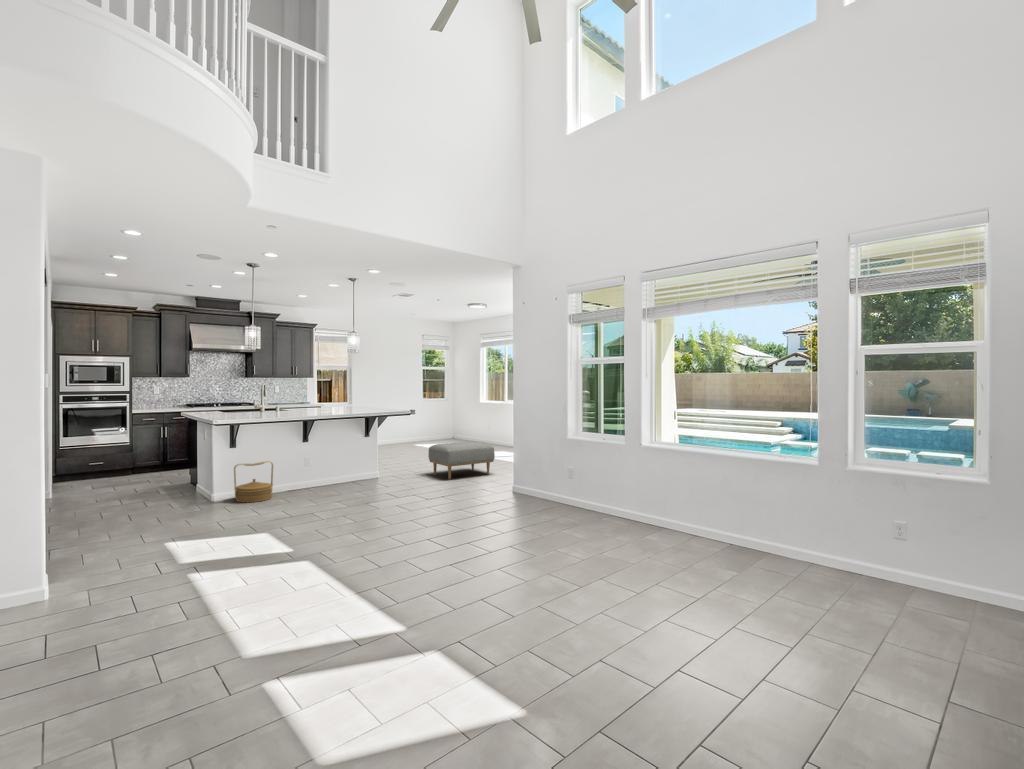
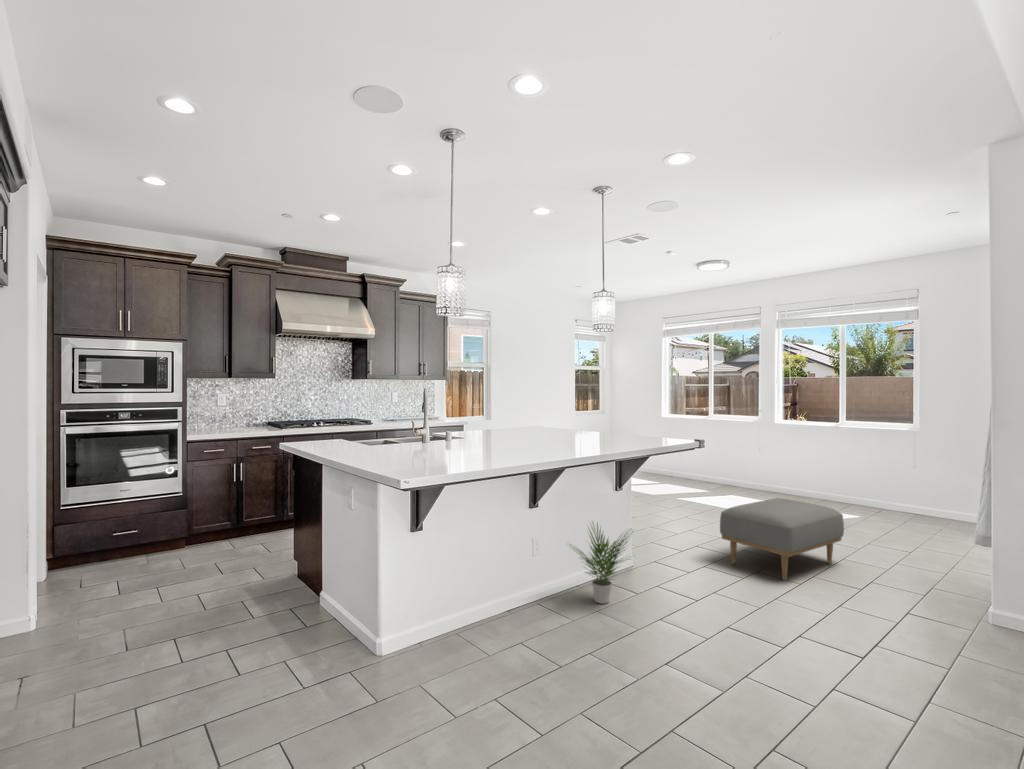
potted plant: none [322,448,356,487] -> present [573,524,631,604]
woven basket: present [234,461,273,502] -> none [432,565,507,672]

